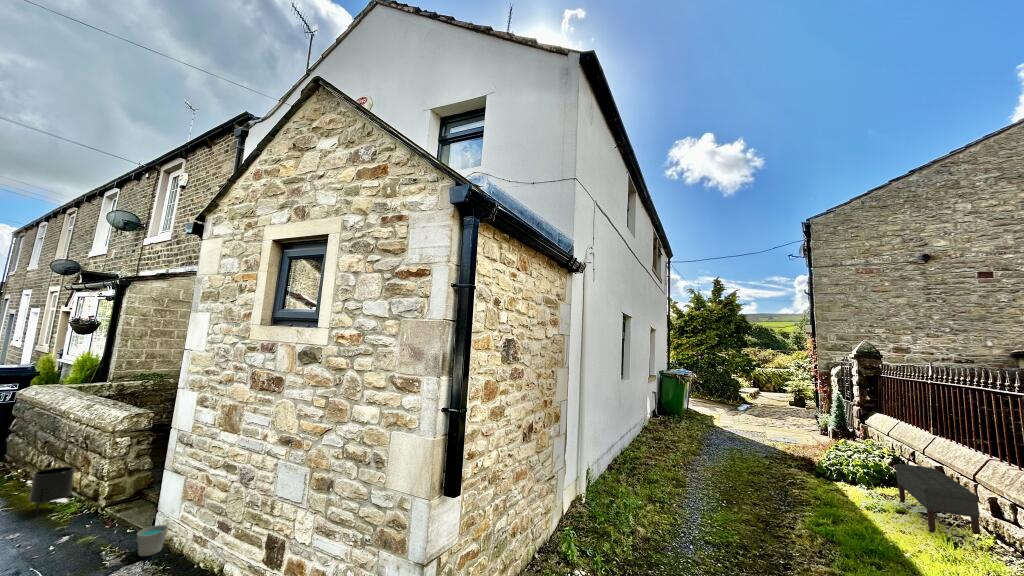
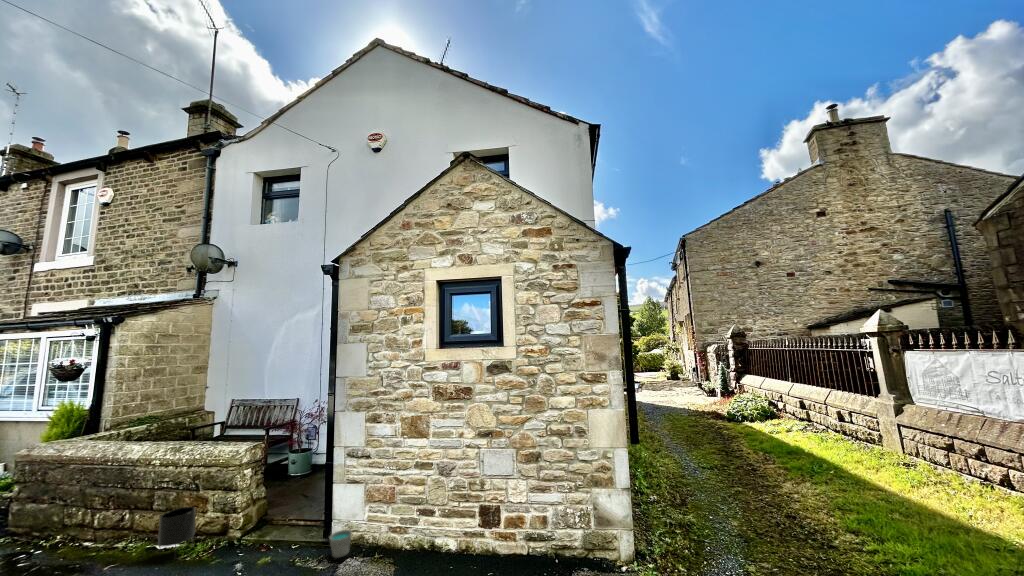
bench: present [894,464,981,541] -> none [781,401,834,437]

